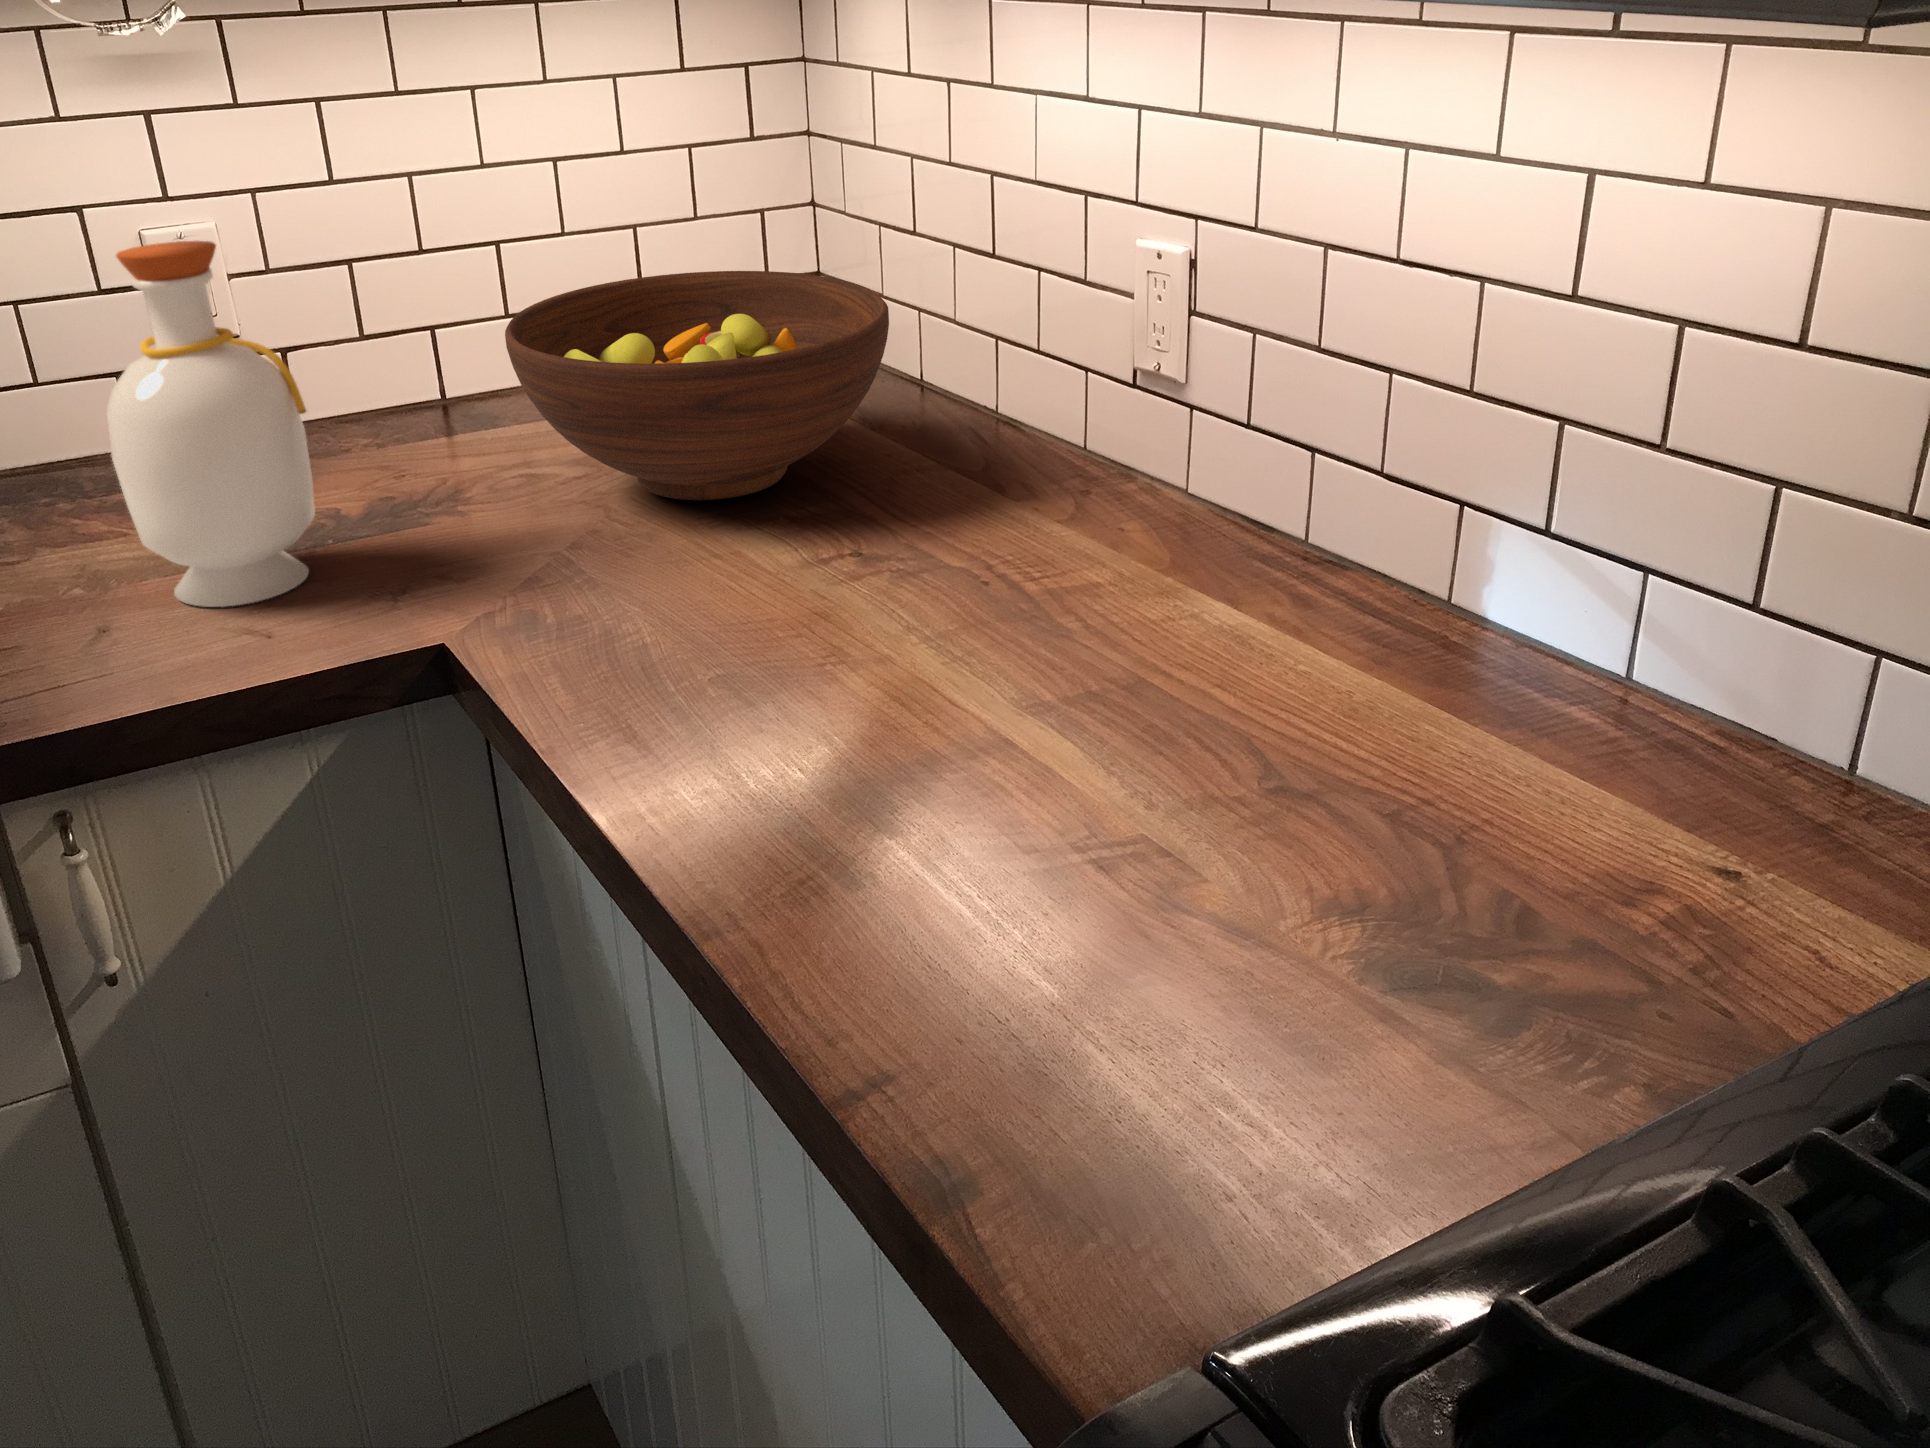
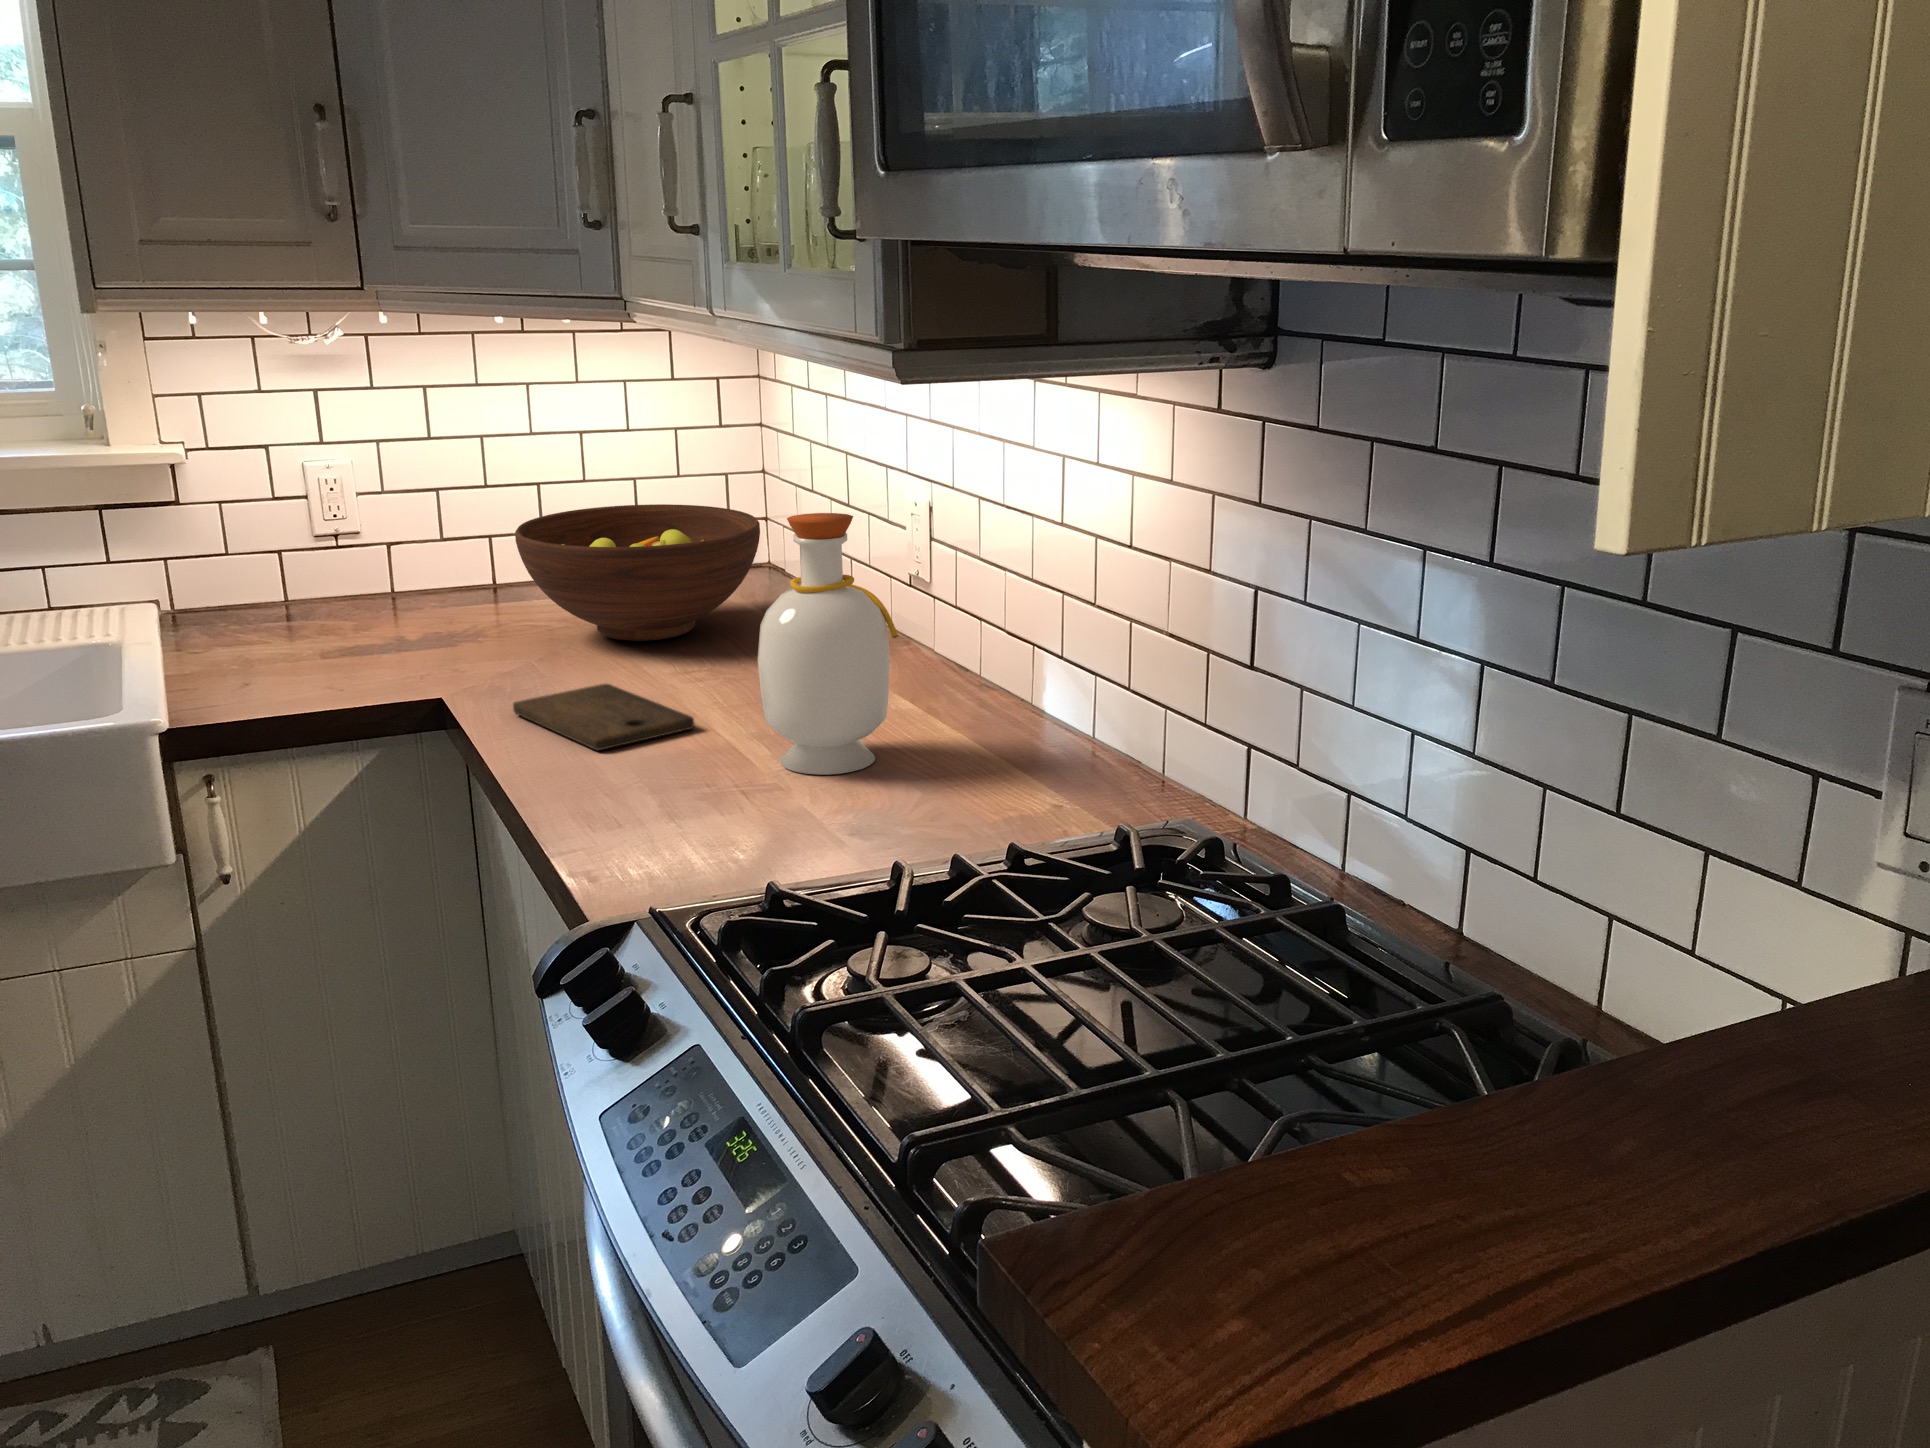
bottle: present [106,241,315,607] -> present [757,513,898,775]
cutting board: none [575,605,909,771] -> present [513,683,694,750]

